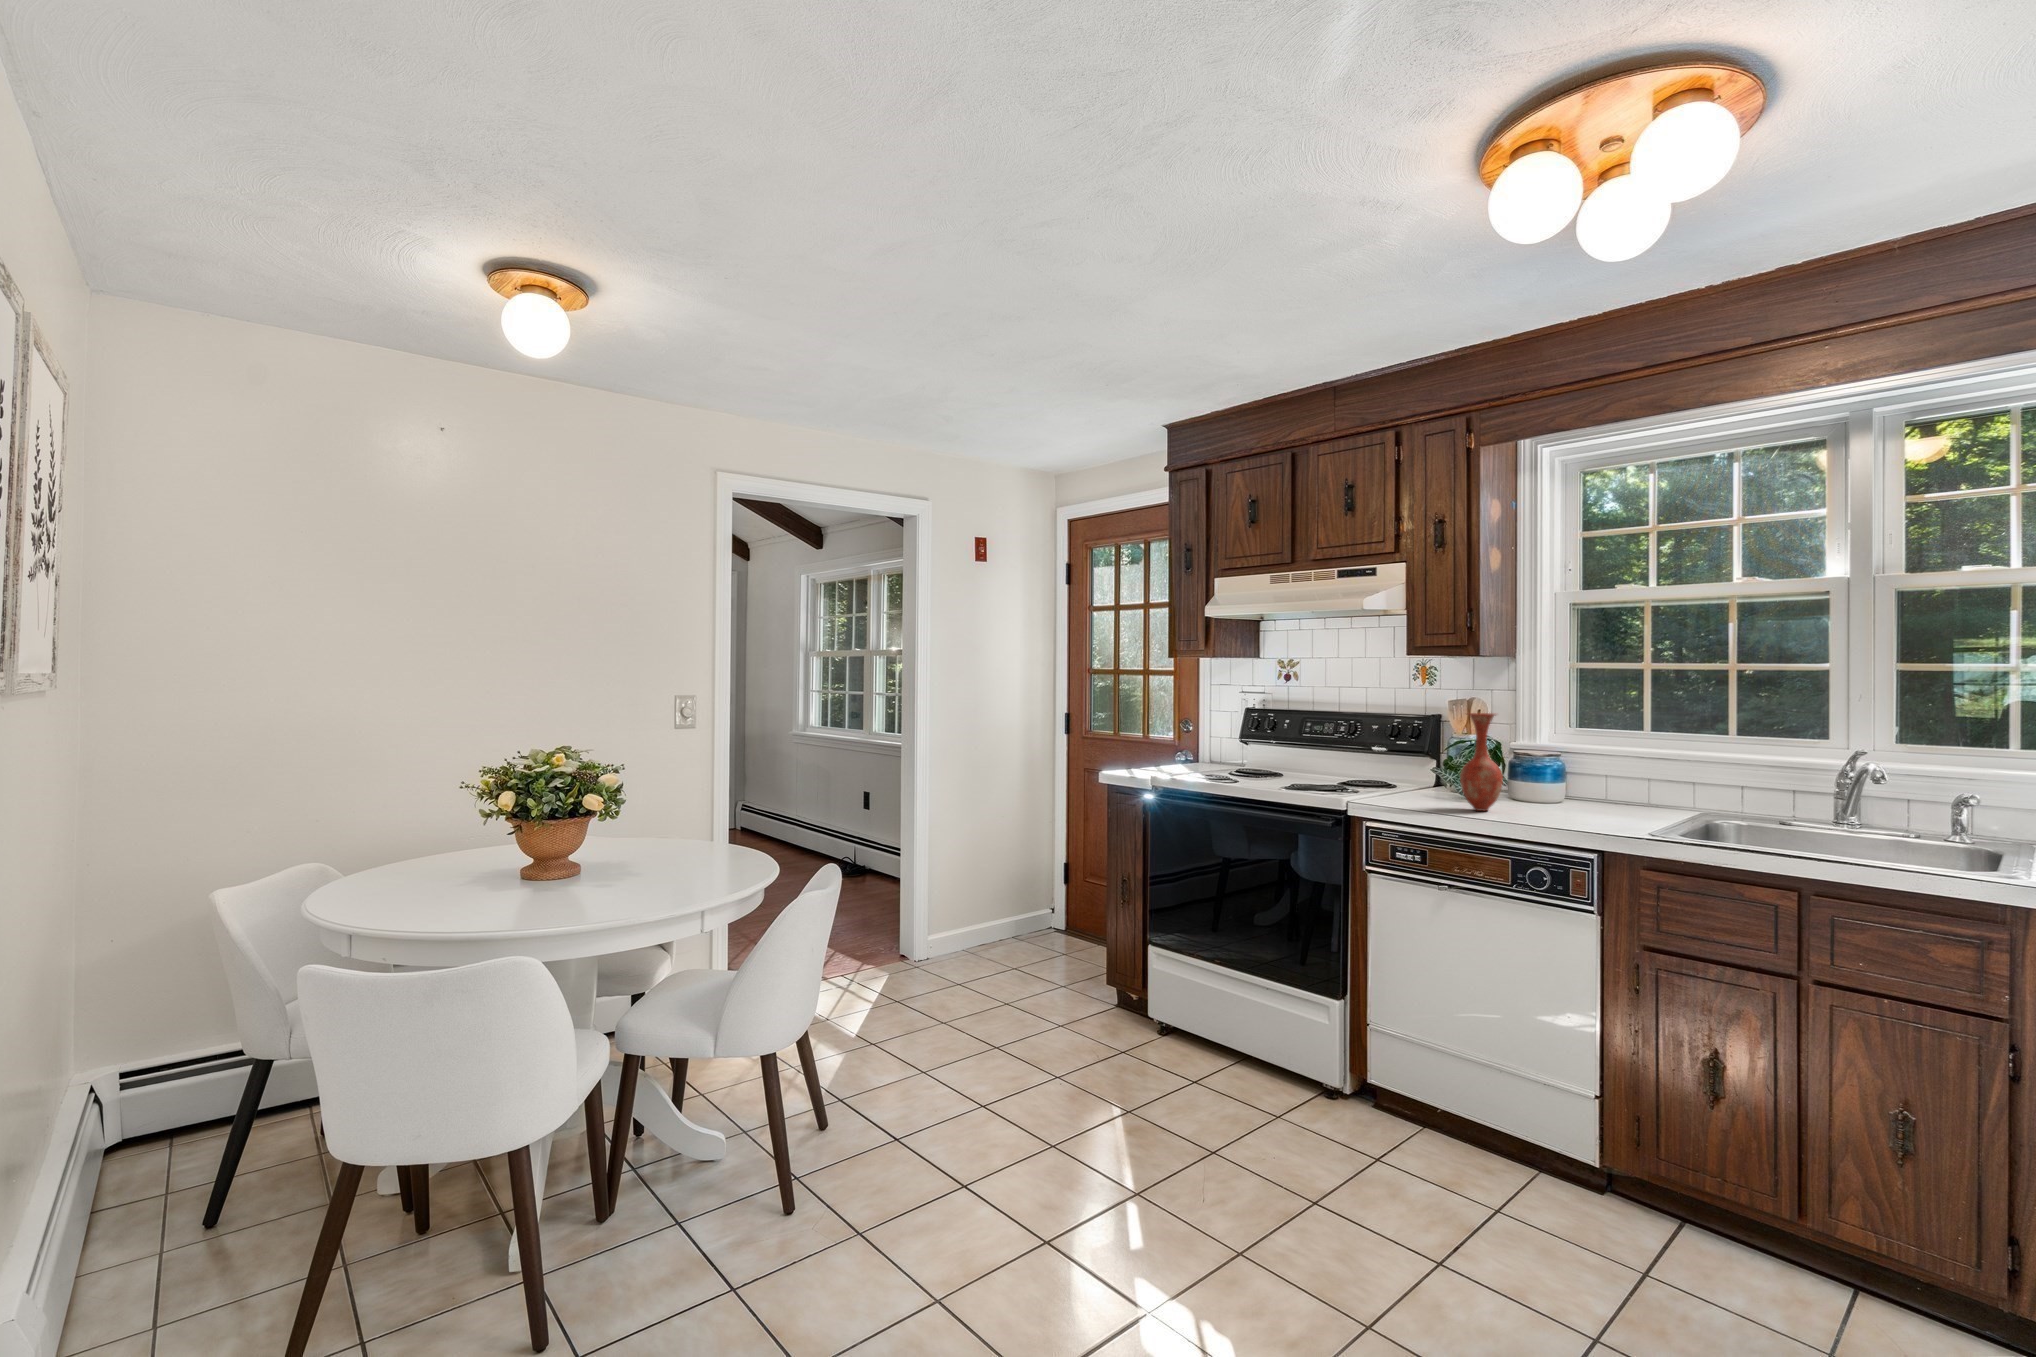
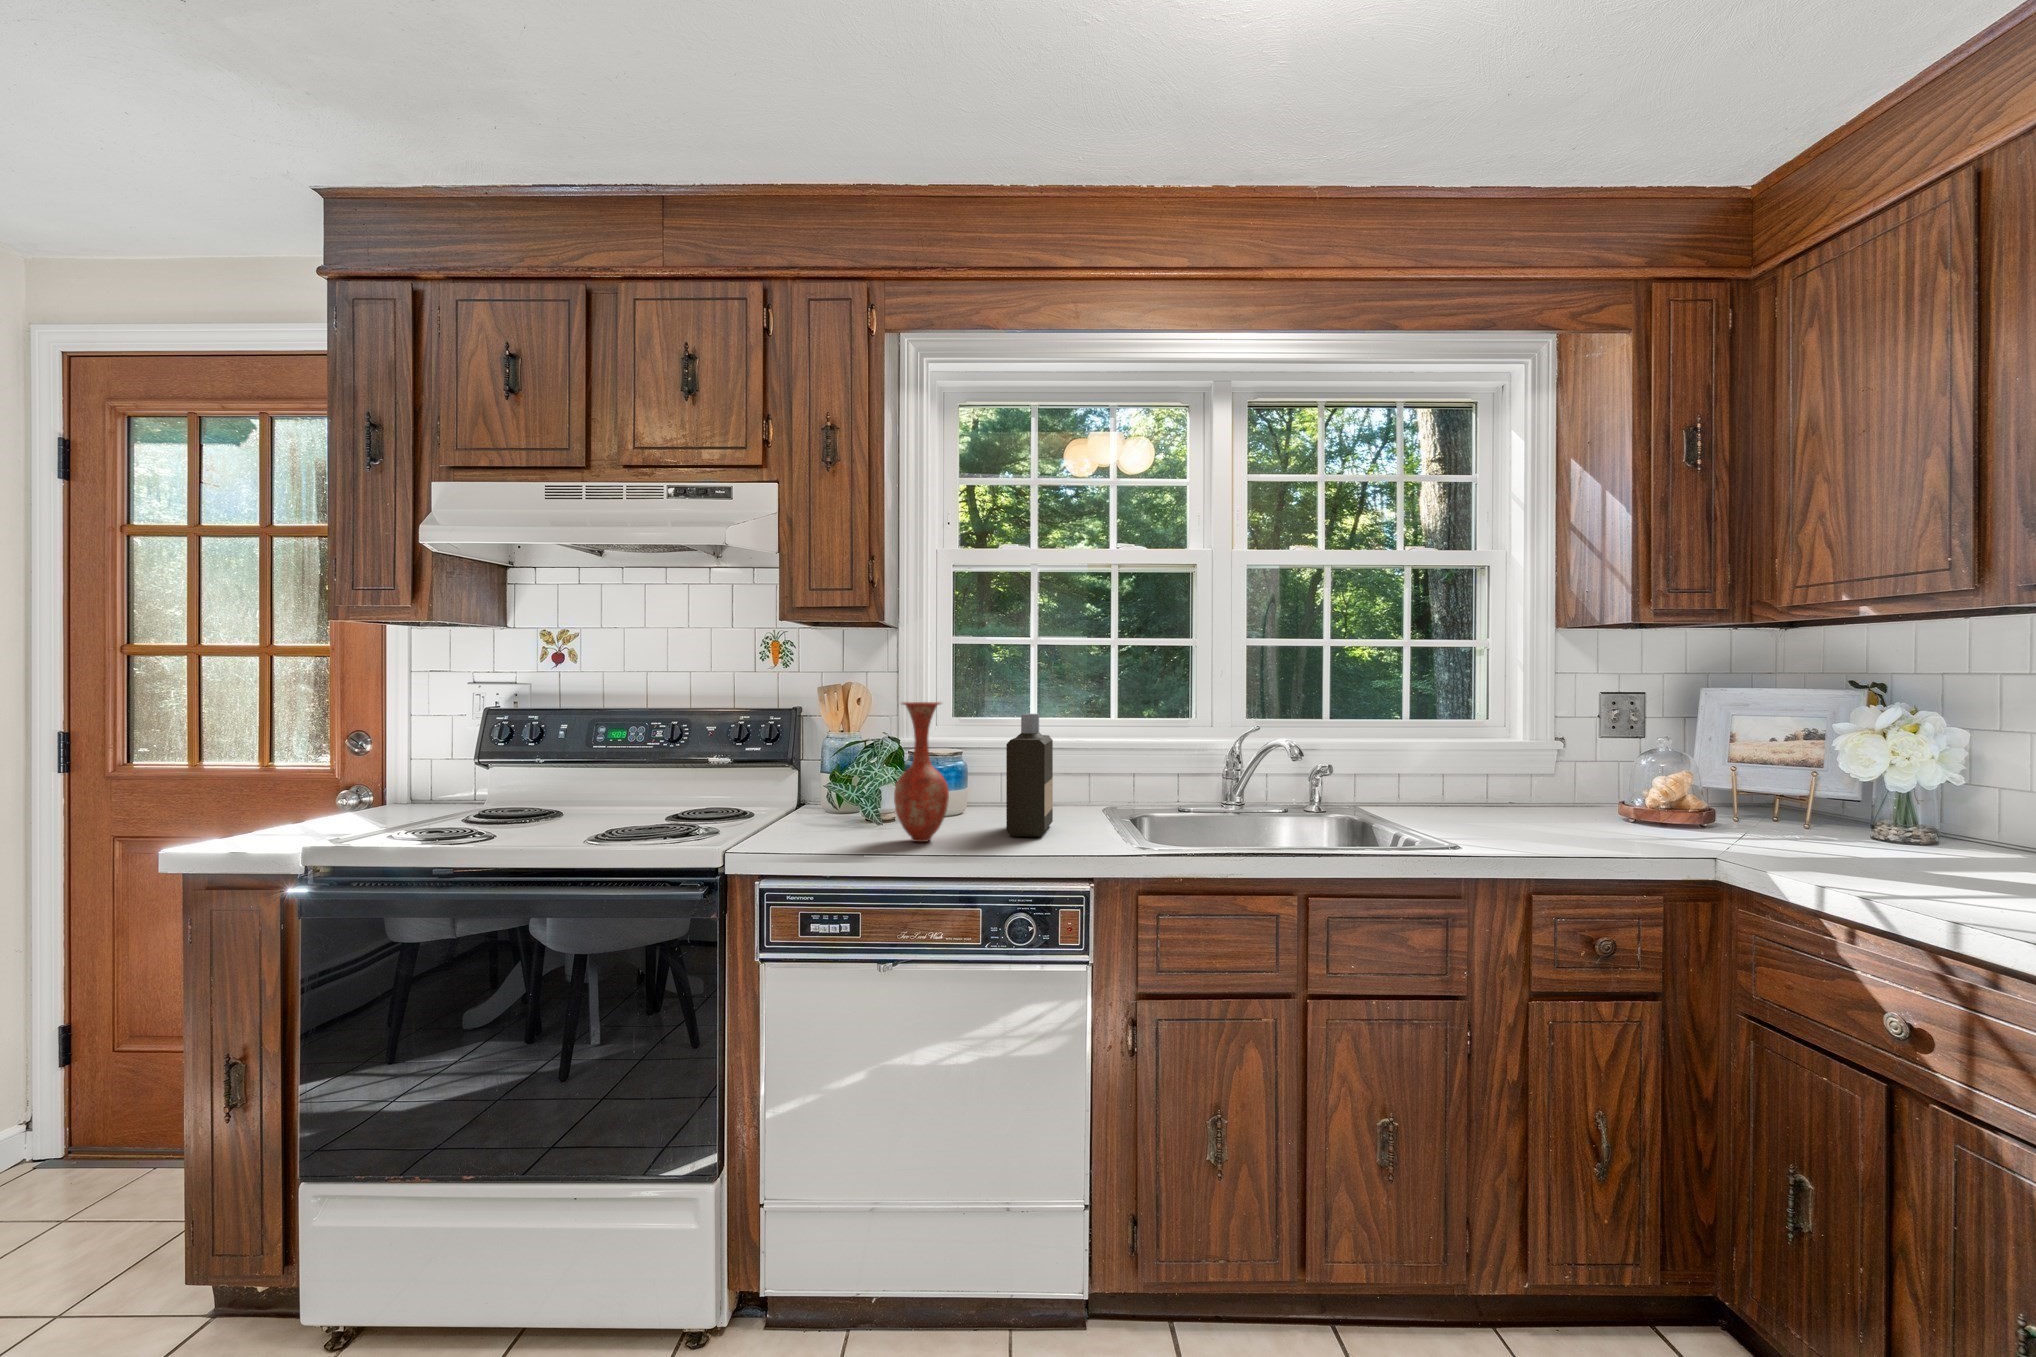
bottle: none [1551,725,1607,818] -> present [1006,714,1053,837]

